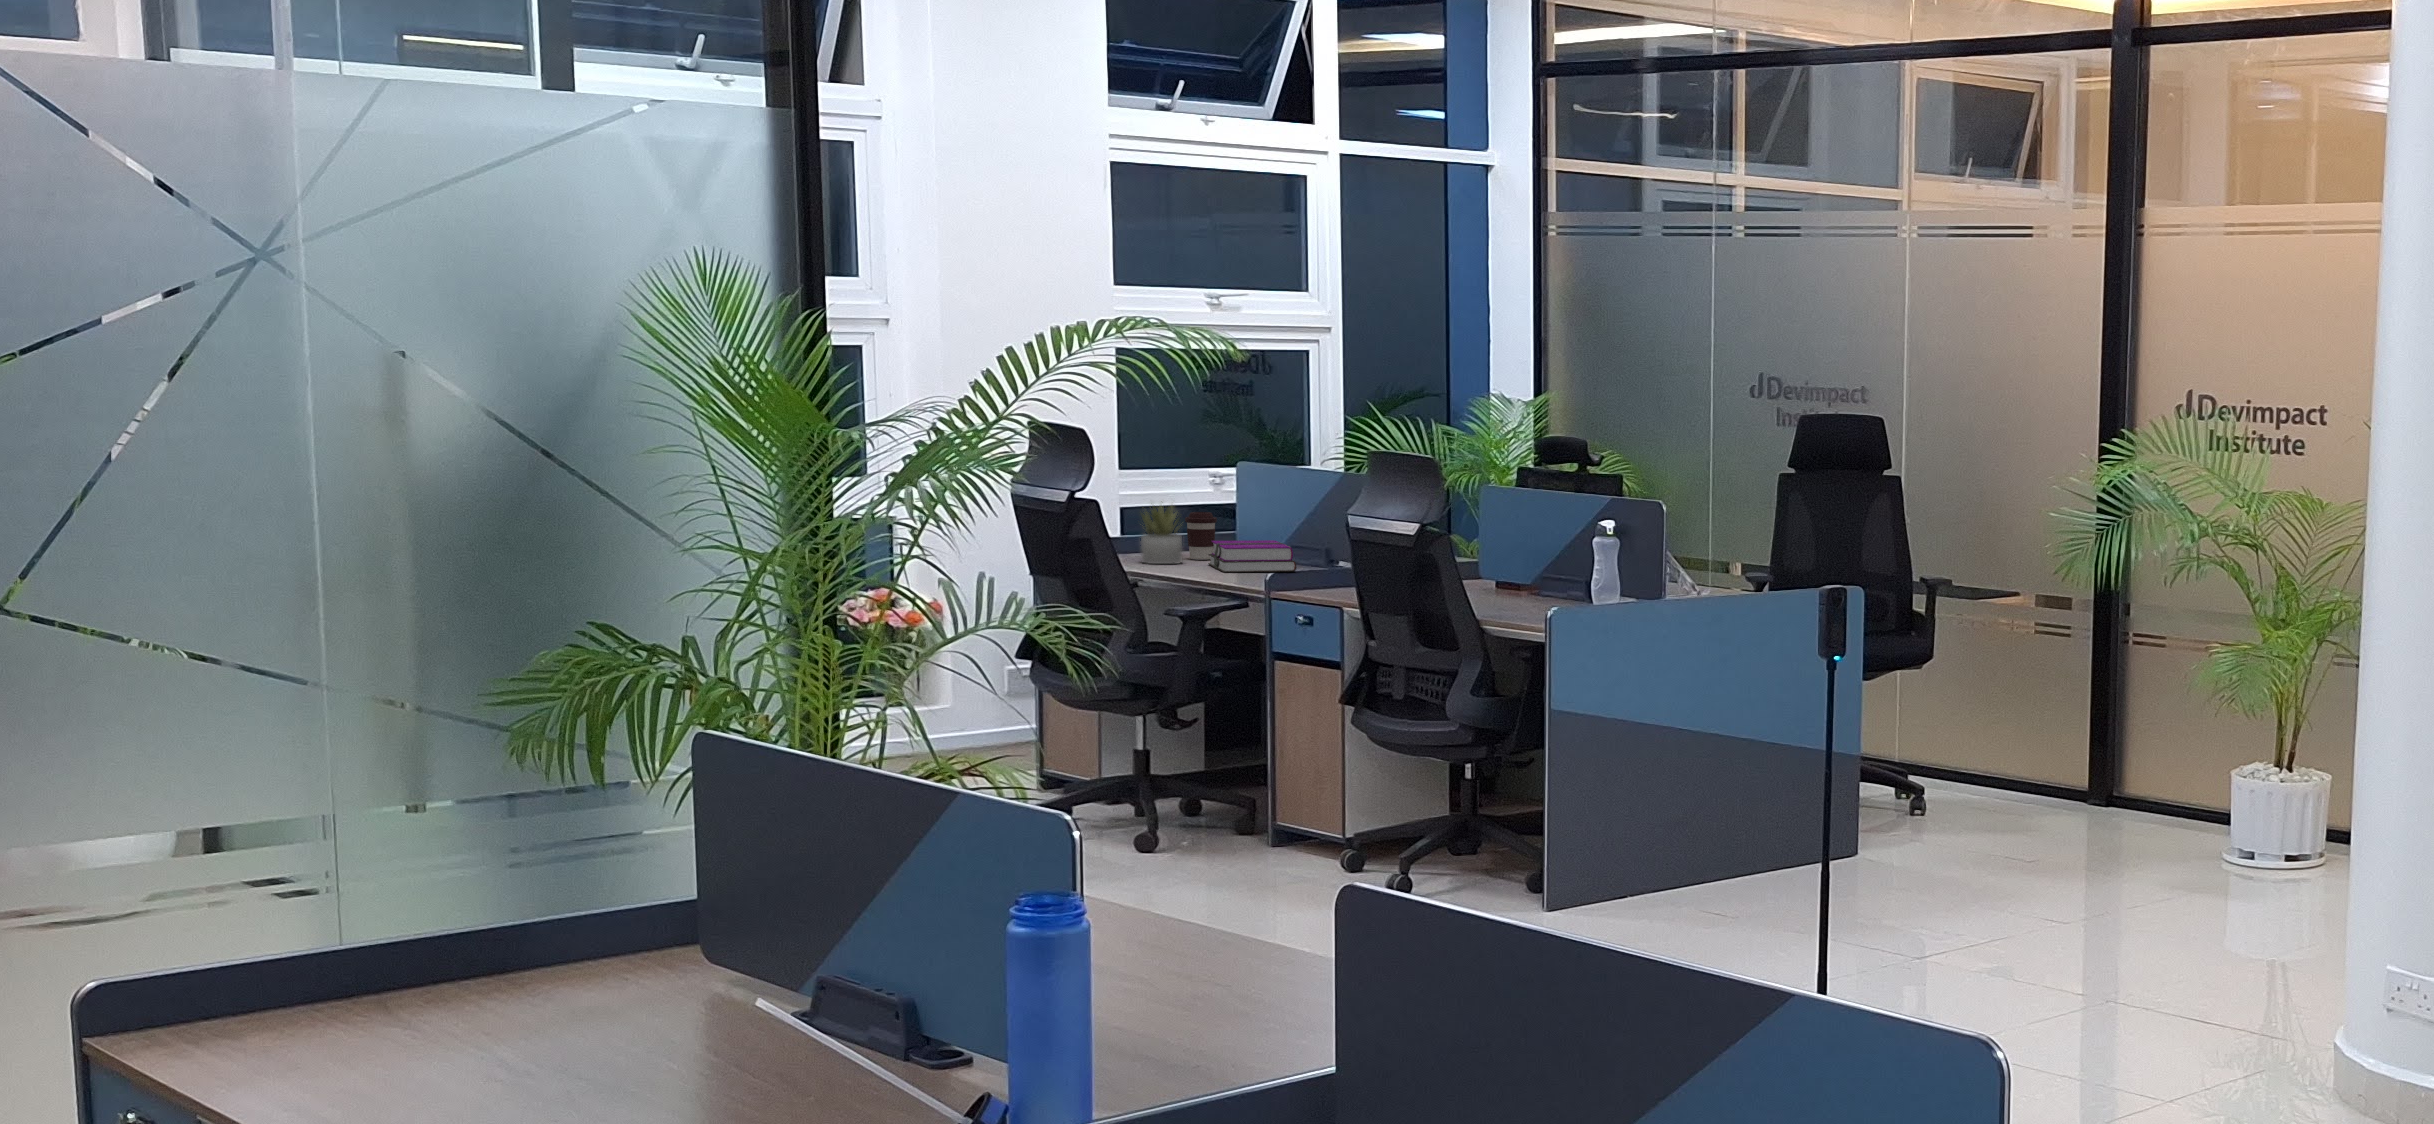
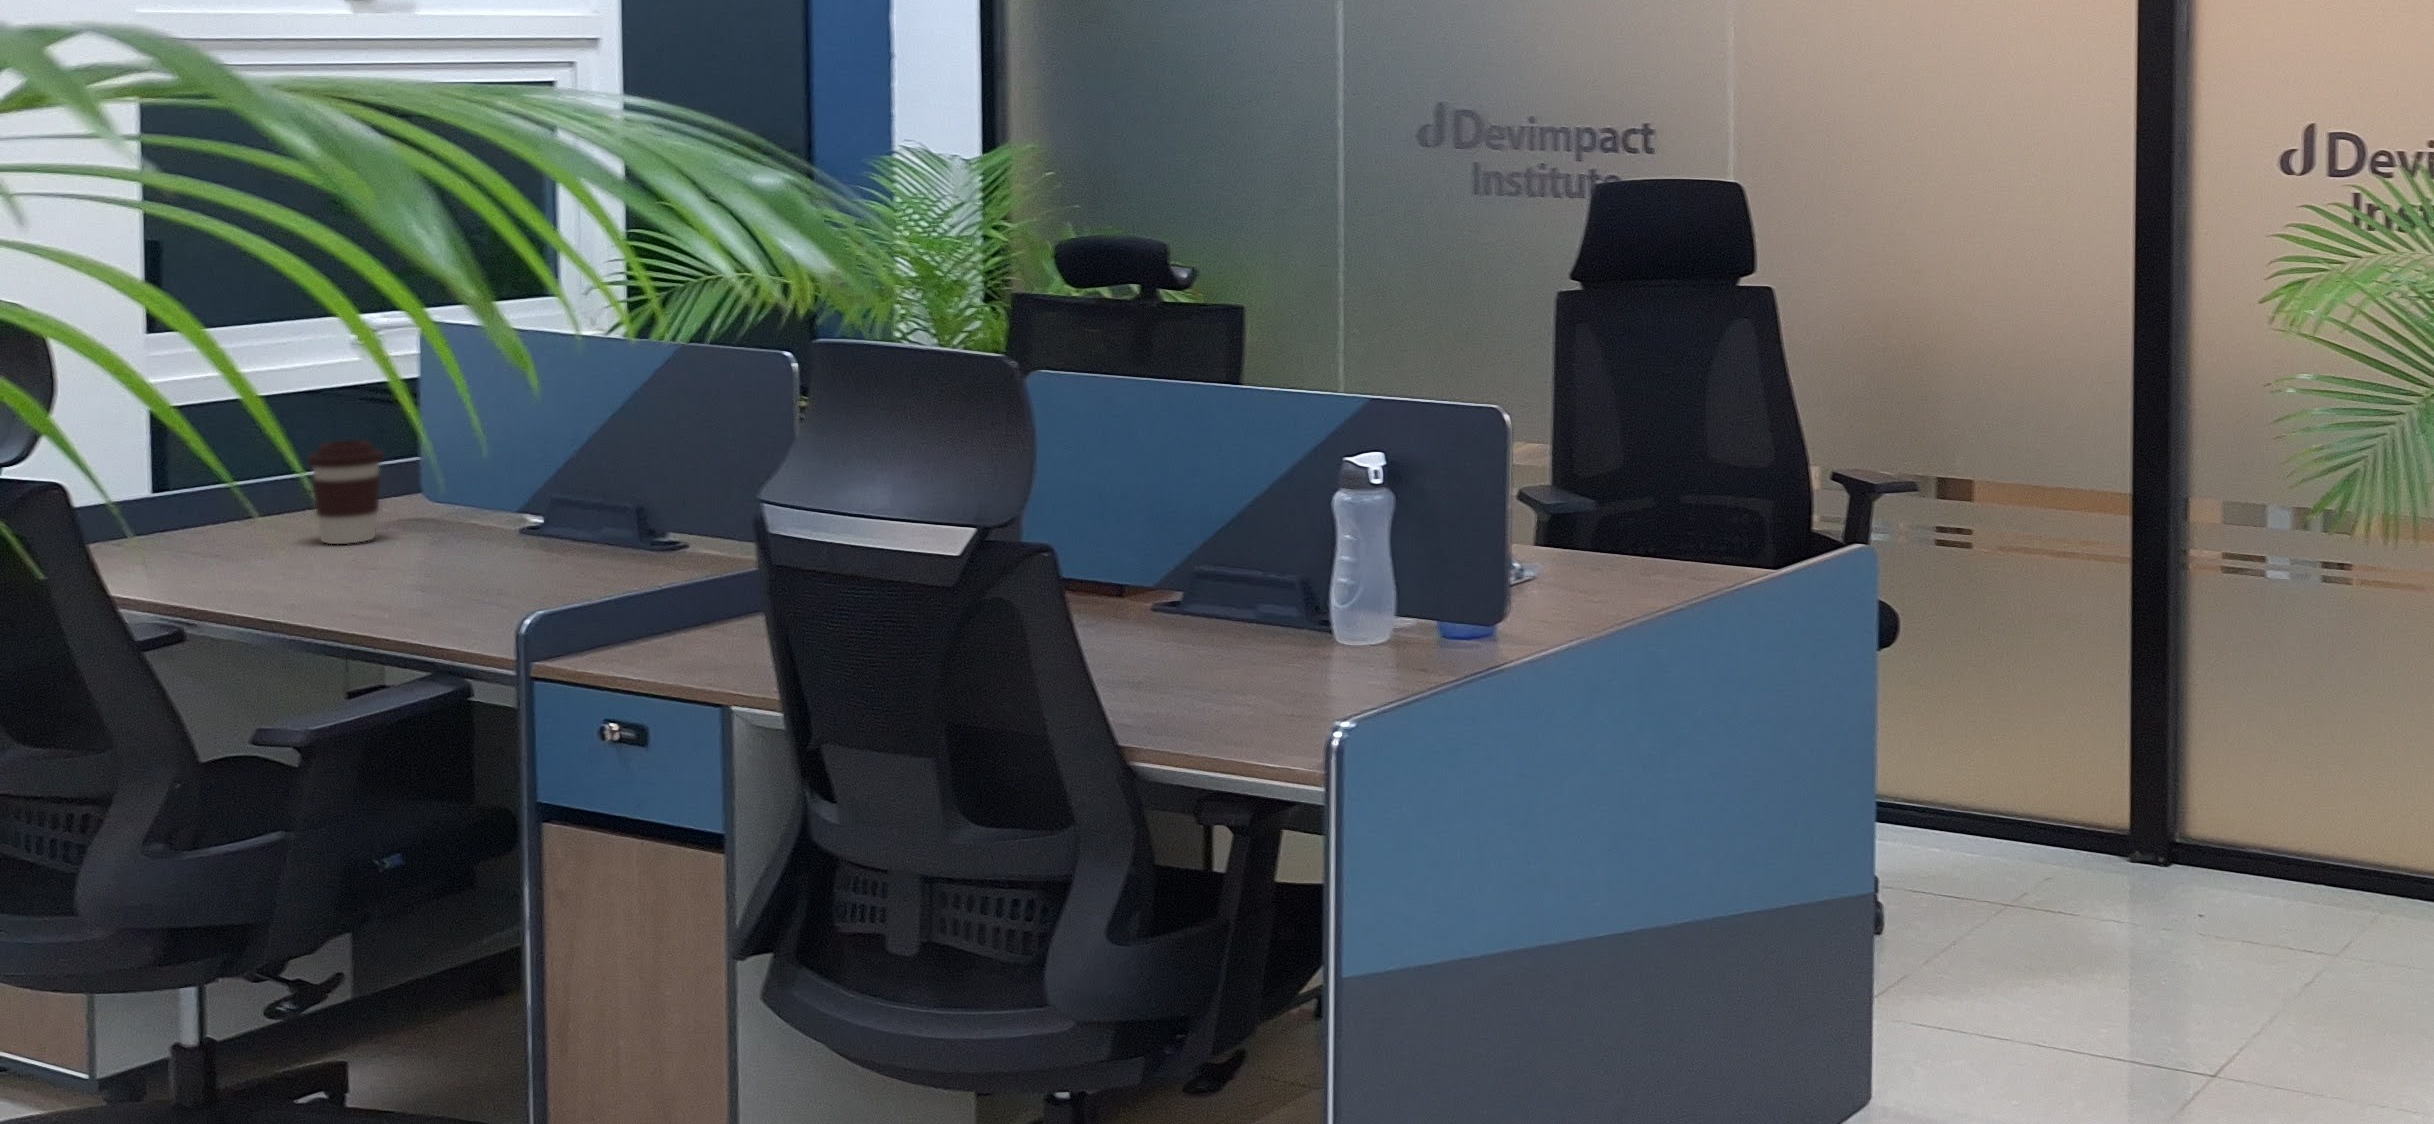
succulent plant: present [1141,506,1182,564] -> none [192,427,305,571]
hardback book: present [1208,540,1296,572] -> none [365,497,580,590]

